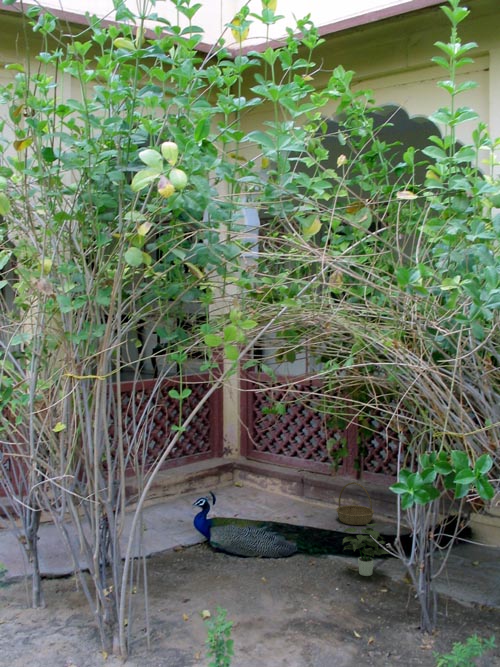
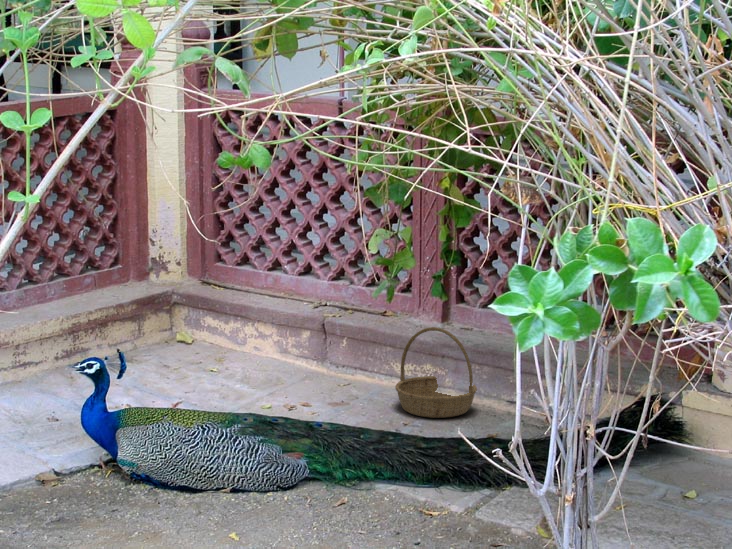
potted plant: present [343,524,389,576] -> none [406,413,511,526]

